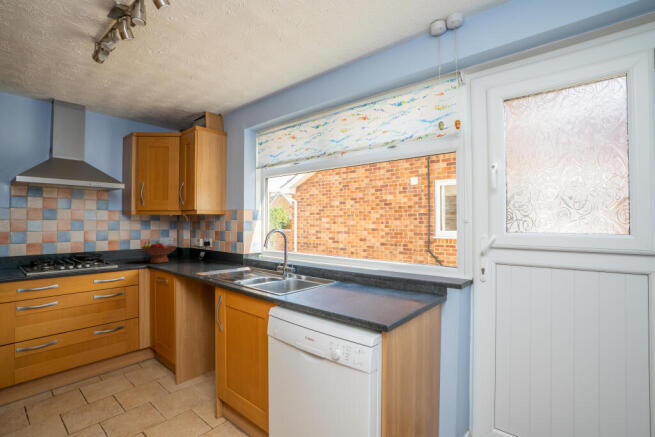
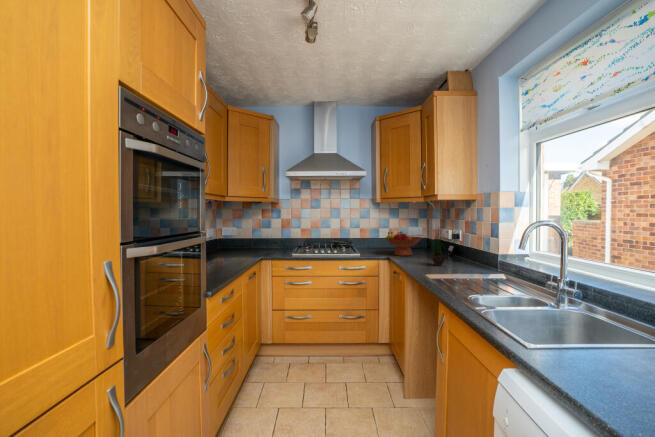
potted plant: none [186,228,206,267] -> present [431,231,445,266]

